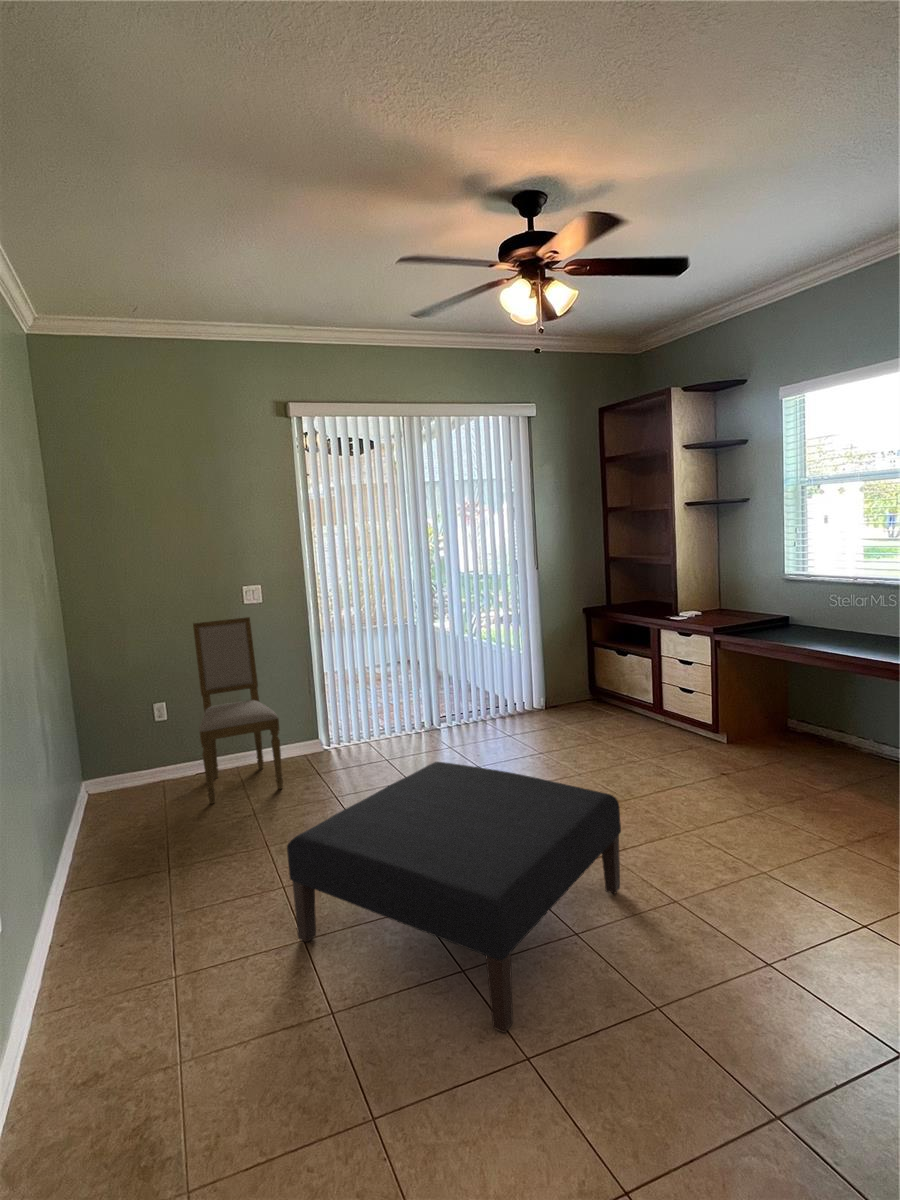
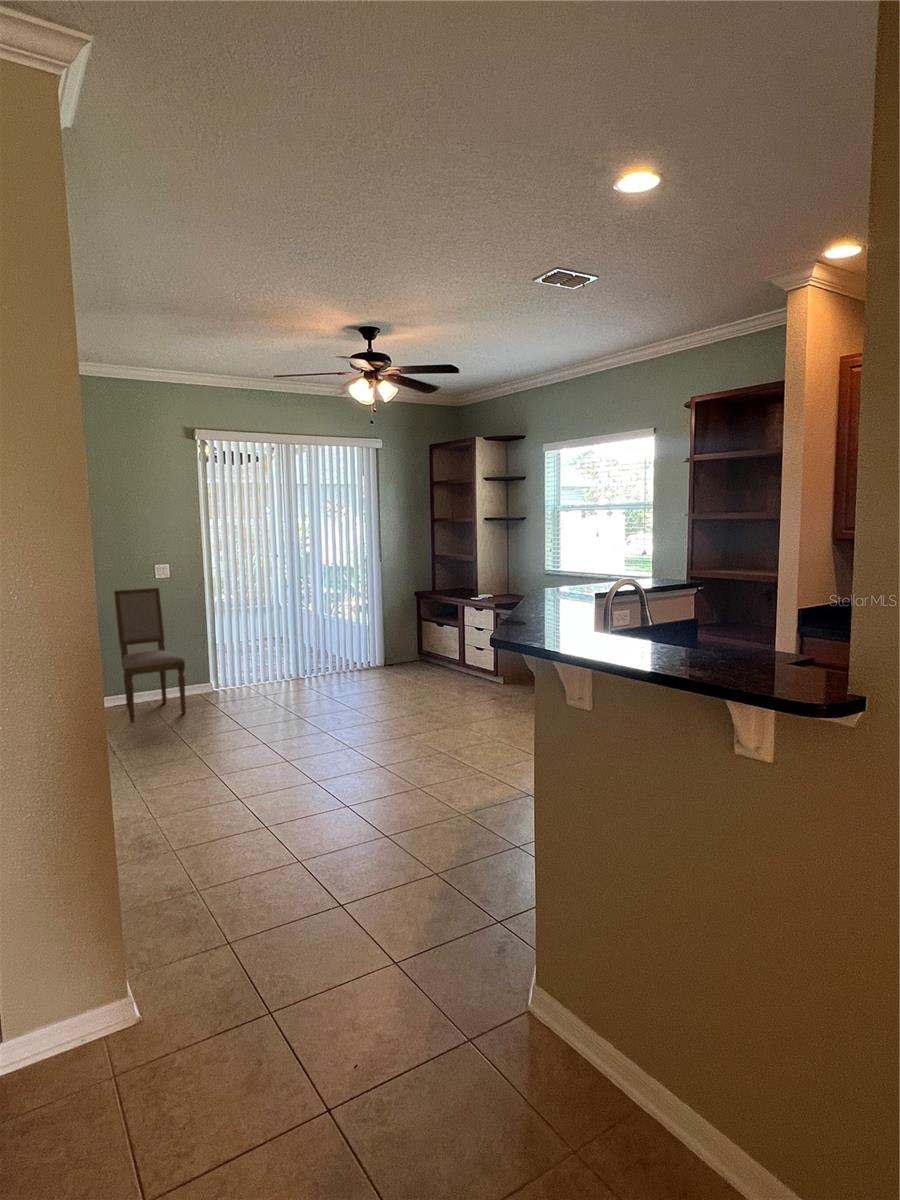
ottoman: present [287,762,621,1032] -> none [212,681,416,800]

